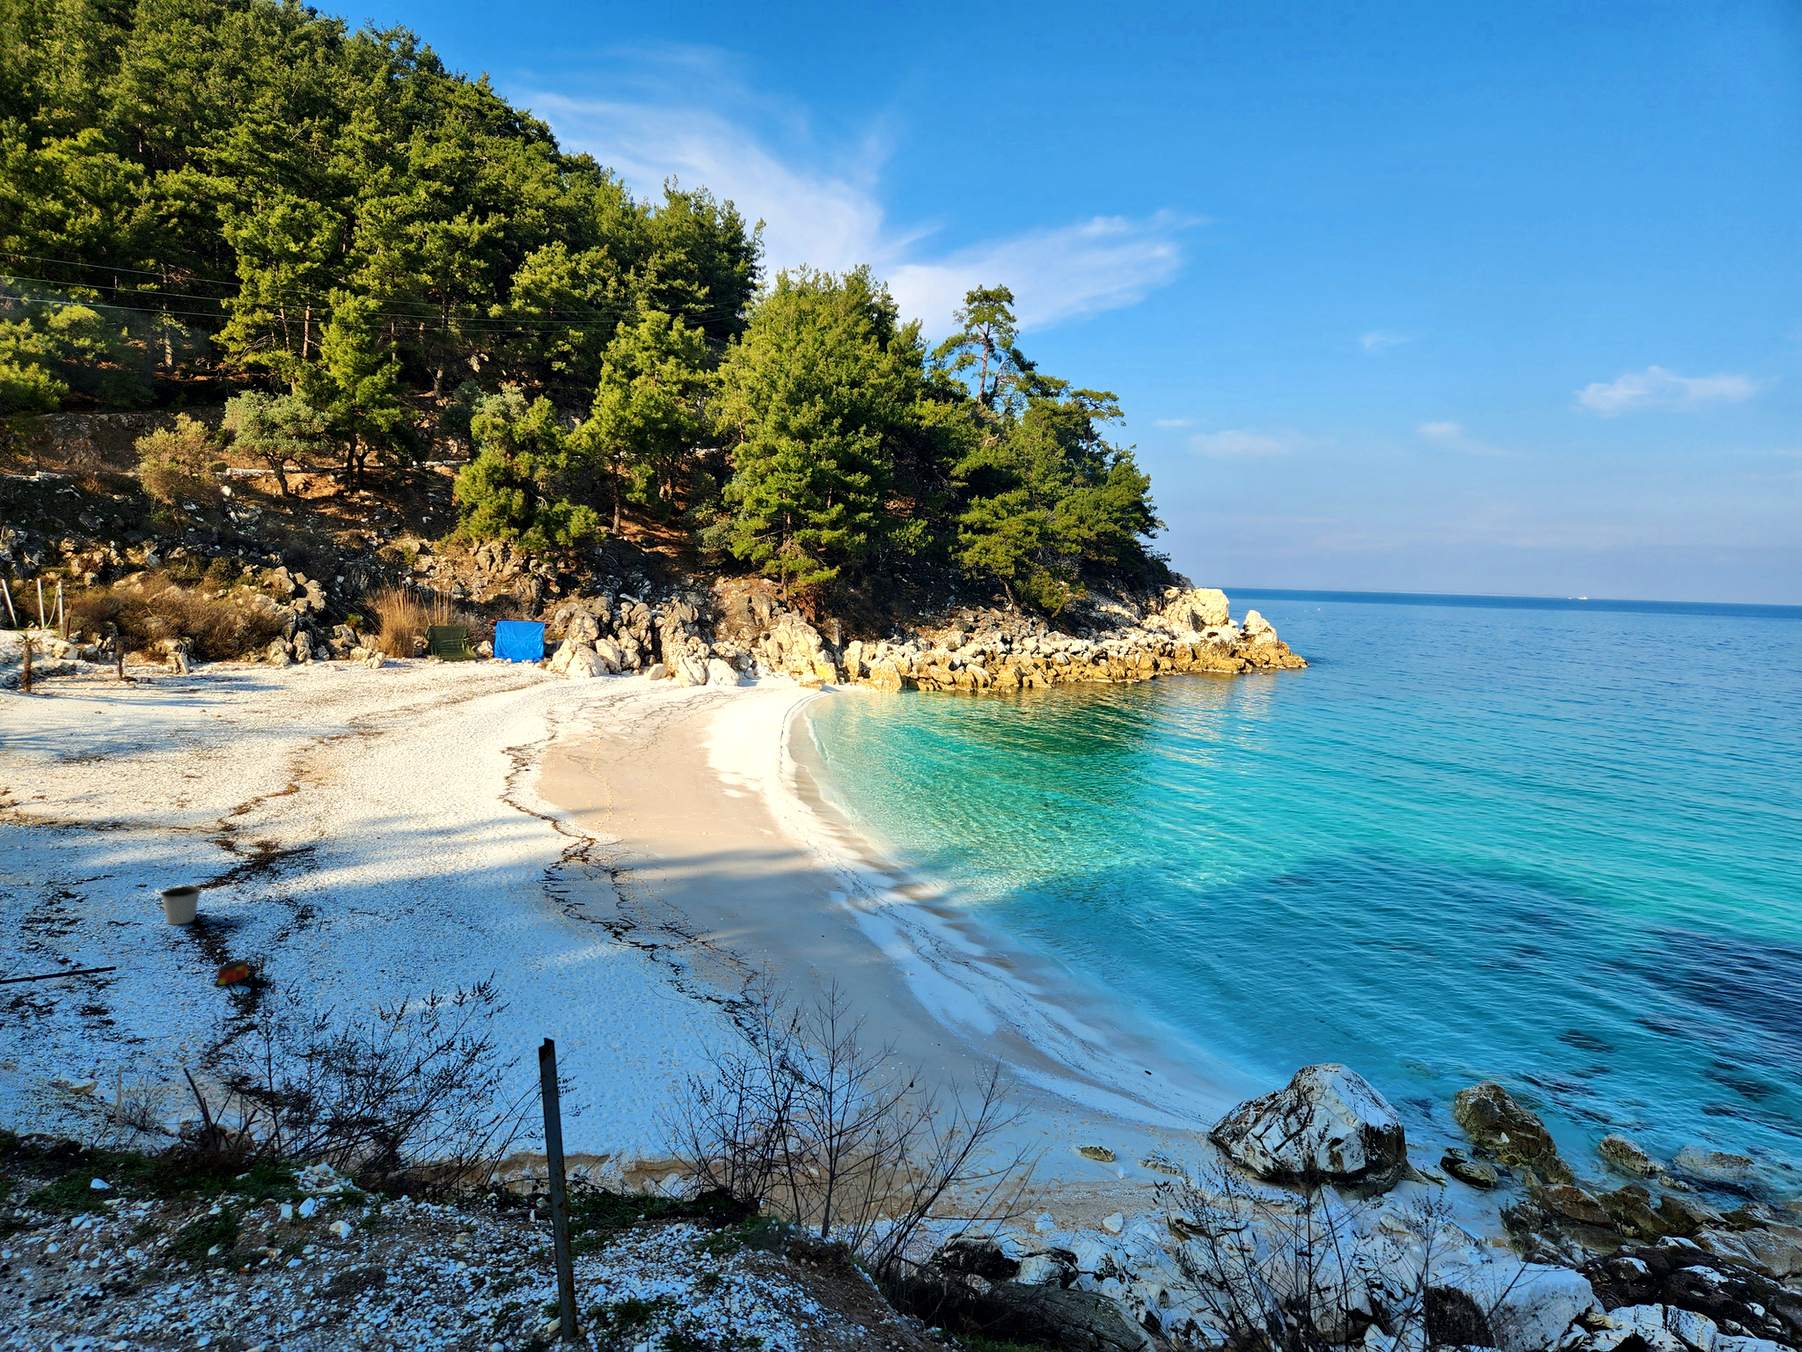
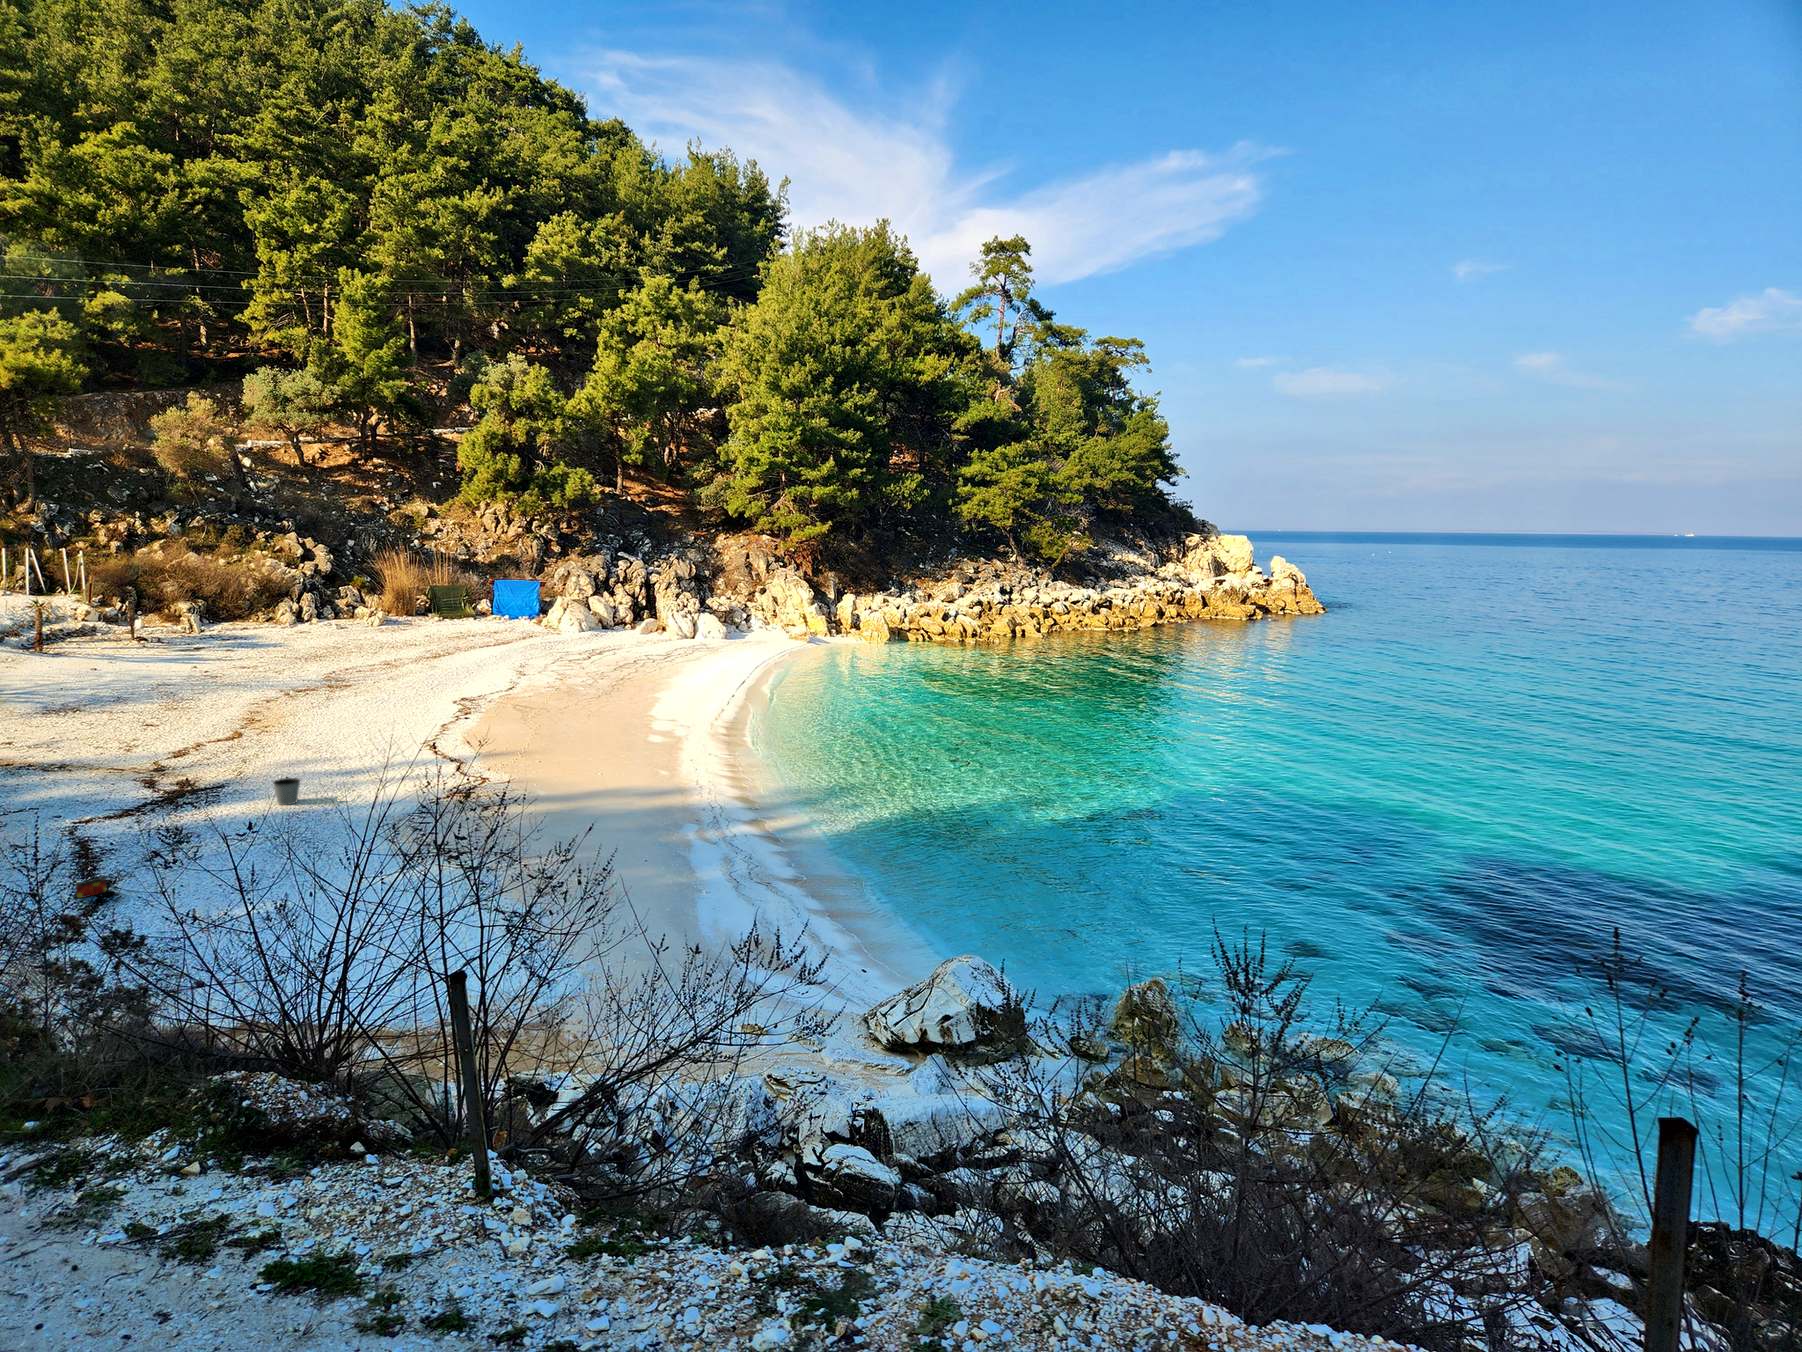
bucket: present [161,886,201,925] -> present [273,778,300,805]

